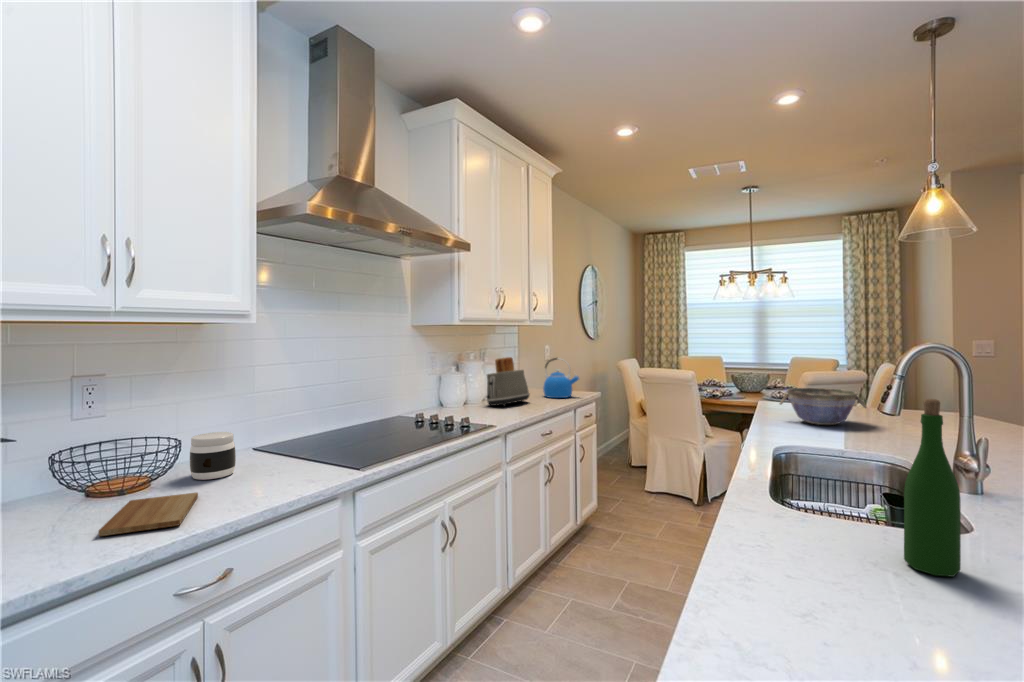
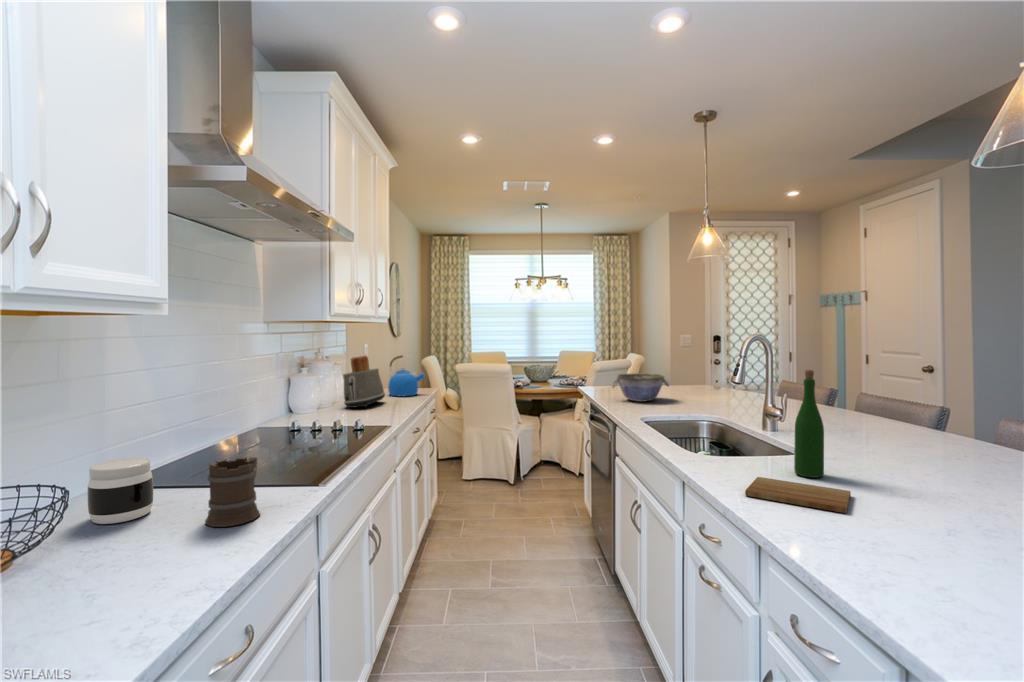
mug: none [241,441,297,496] -> present [205,457,260,527]
cutting board: present [98,493,198,536] -> present [745,477,851,513]

